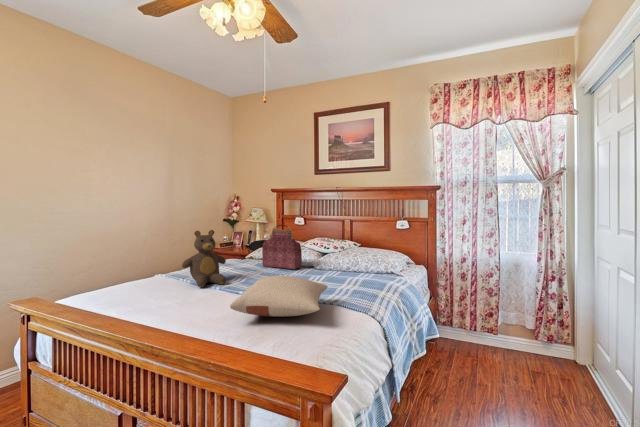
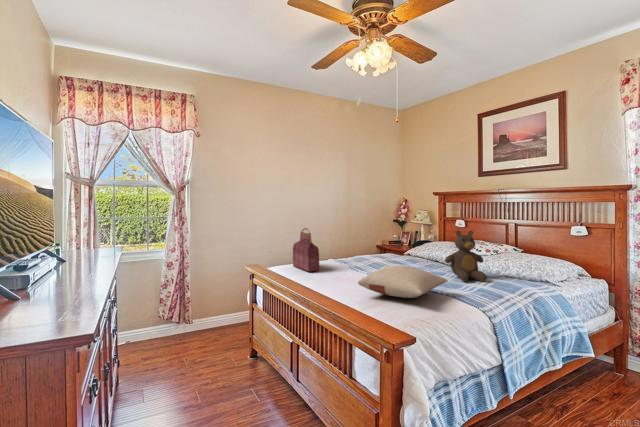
handbag: present [262,225,302,269] -> present [293,228,319,272]
teddy bear: present [182,230,226,287] -> present [445,231,487,281]

